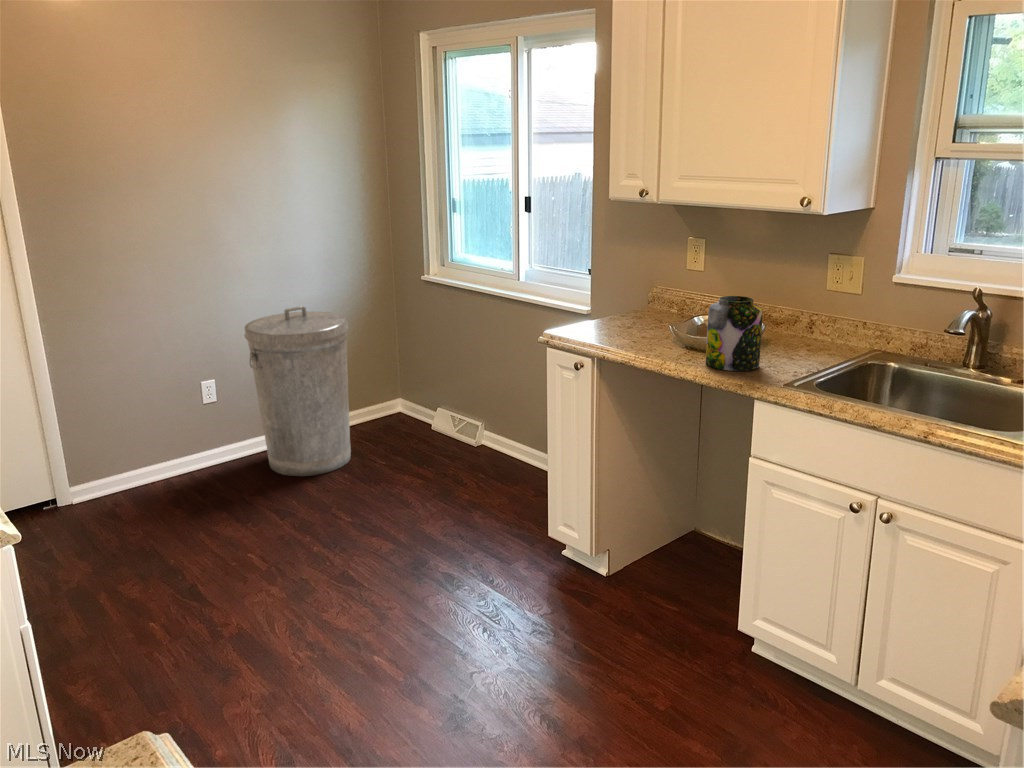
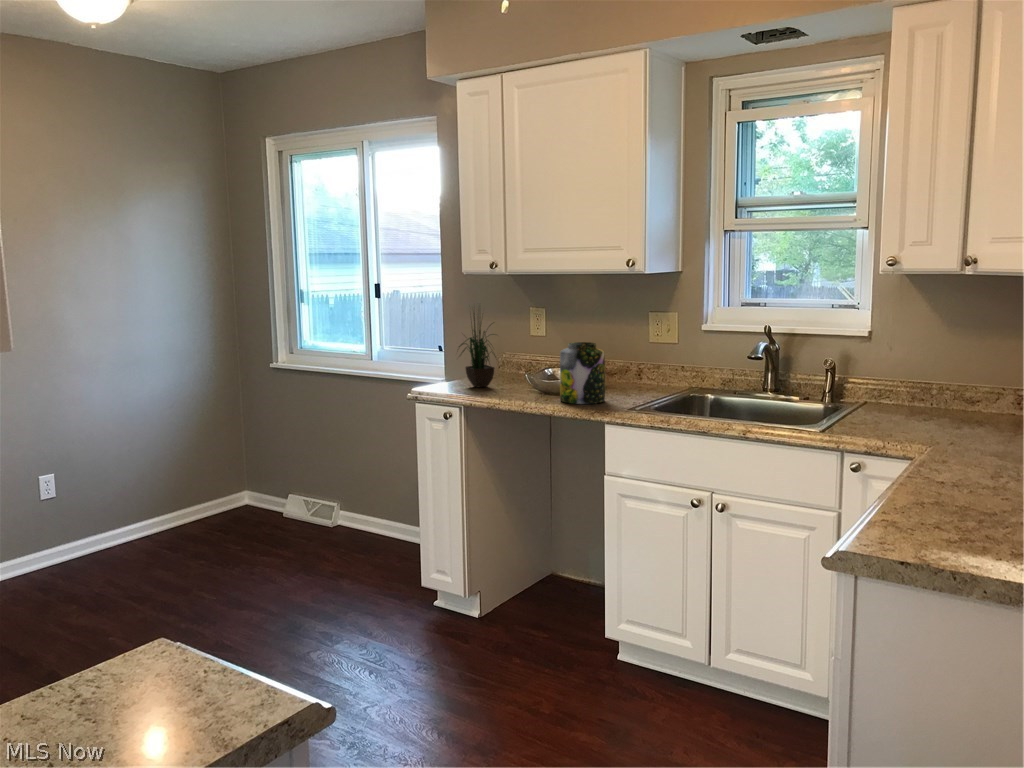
potted plant: none [594,225,648,333] -> present [459,313,496,388]
trash can: present [244,306,351,476] -> none [93,393,204,566]

